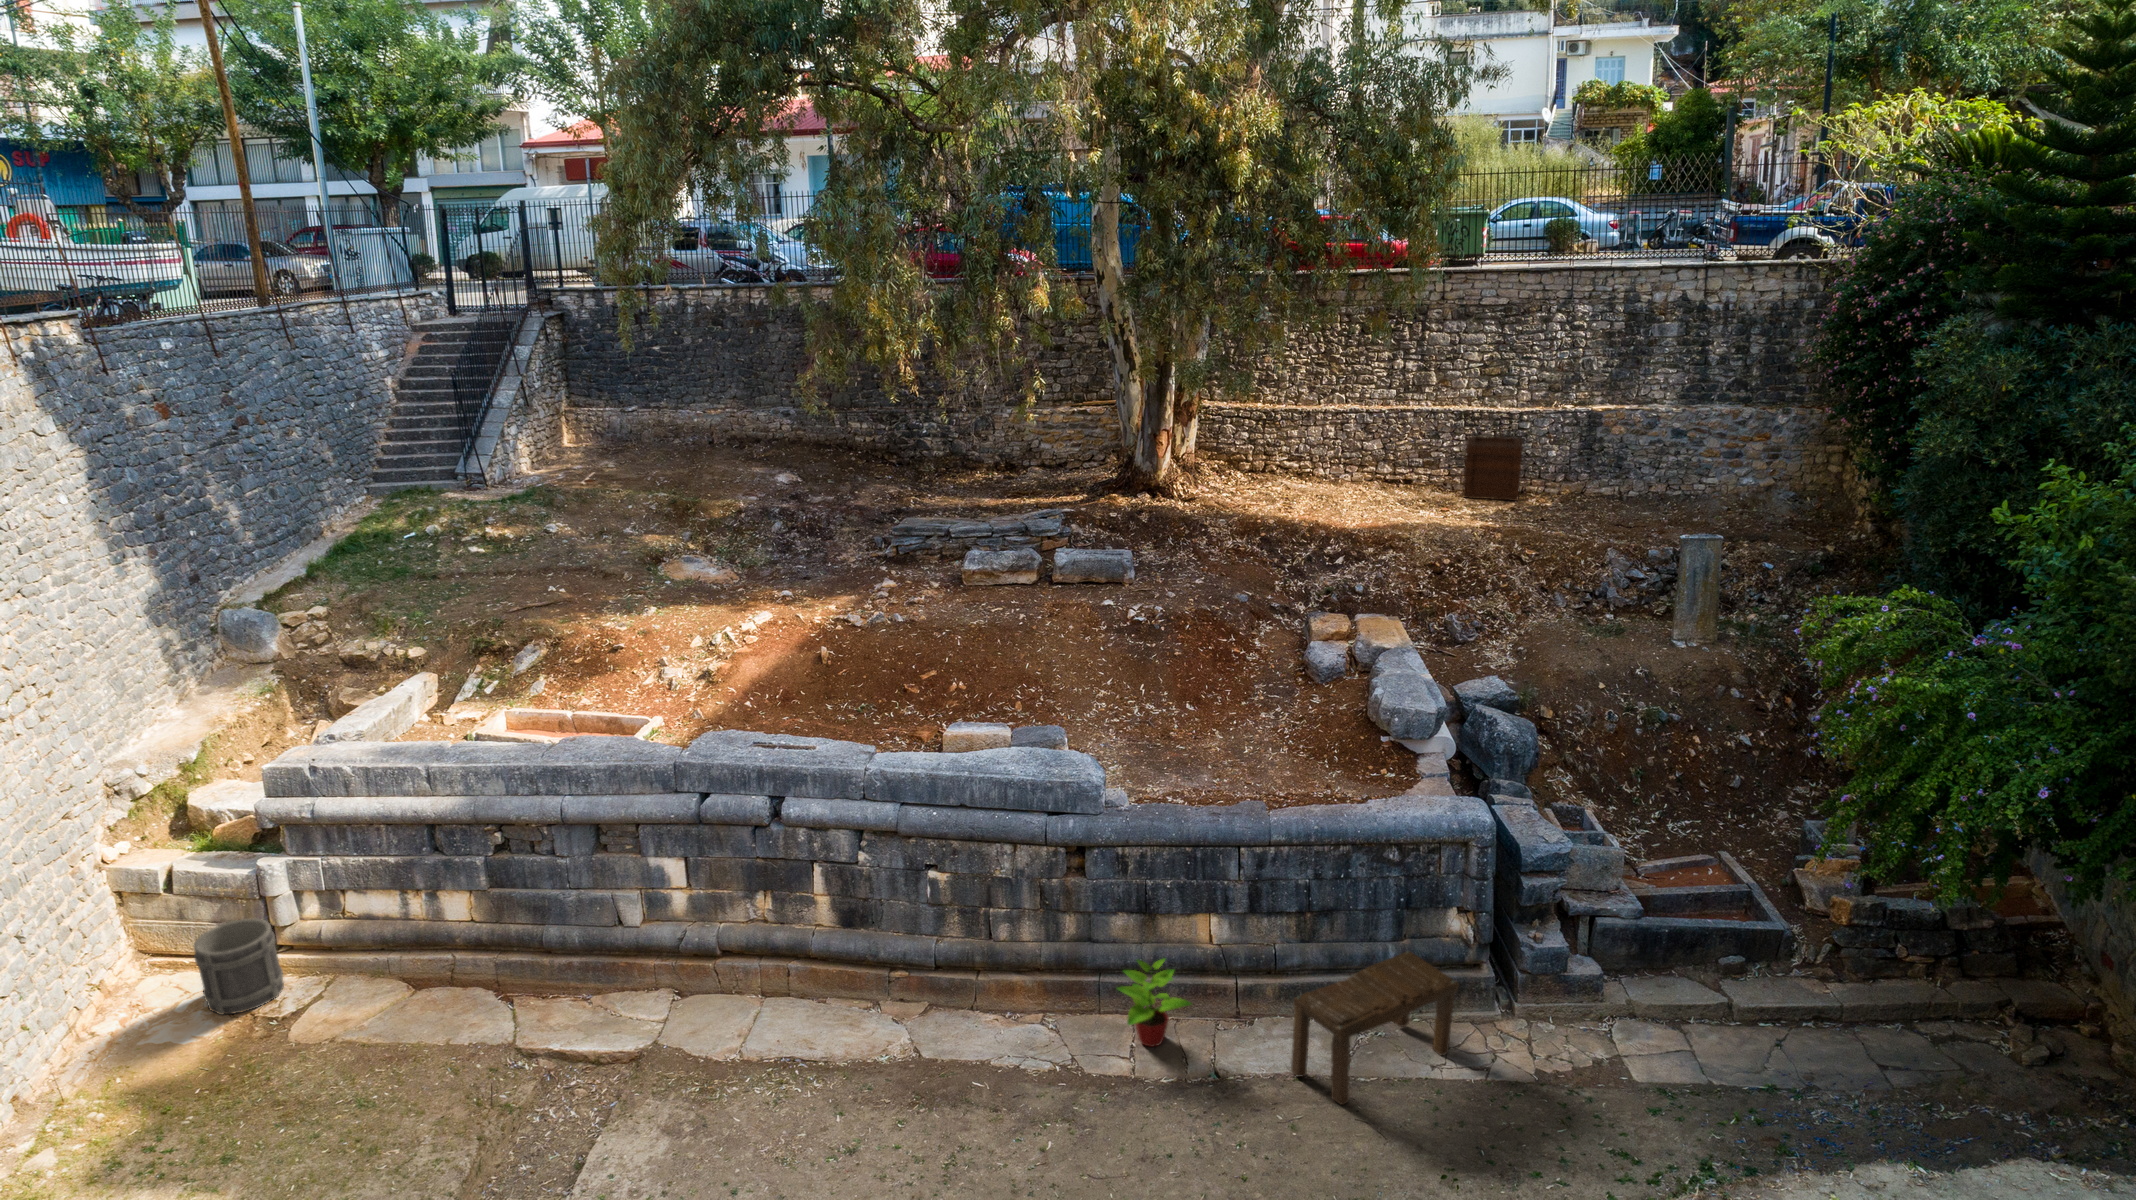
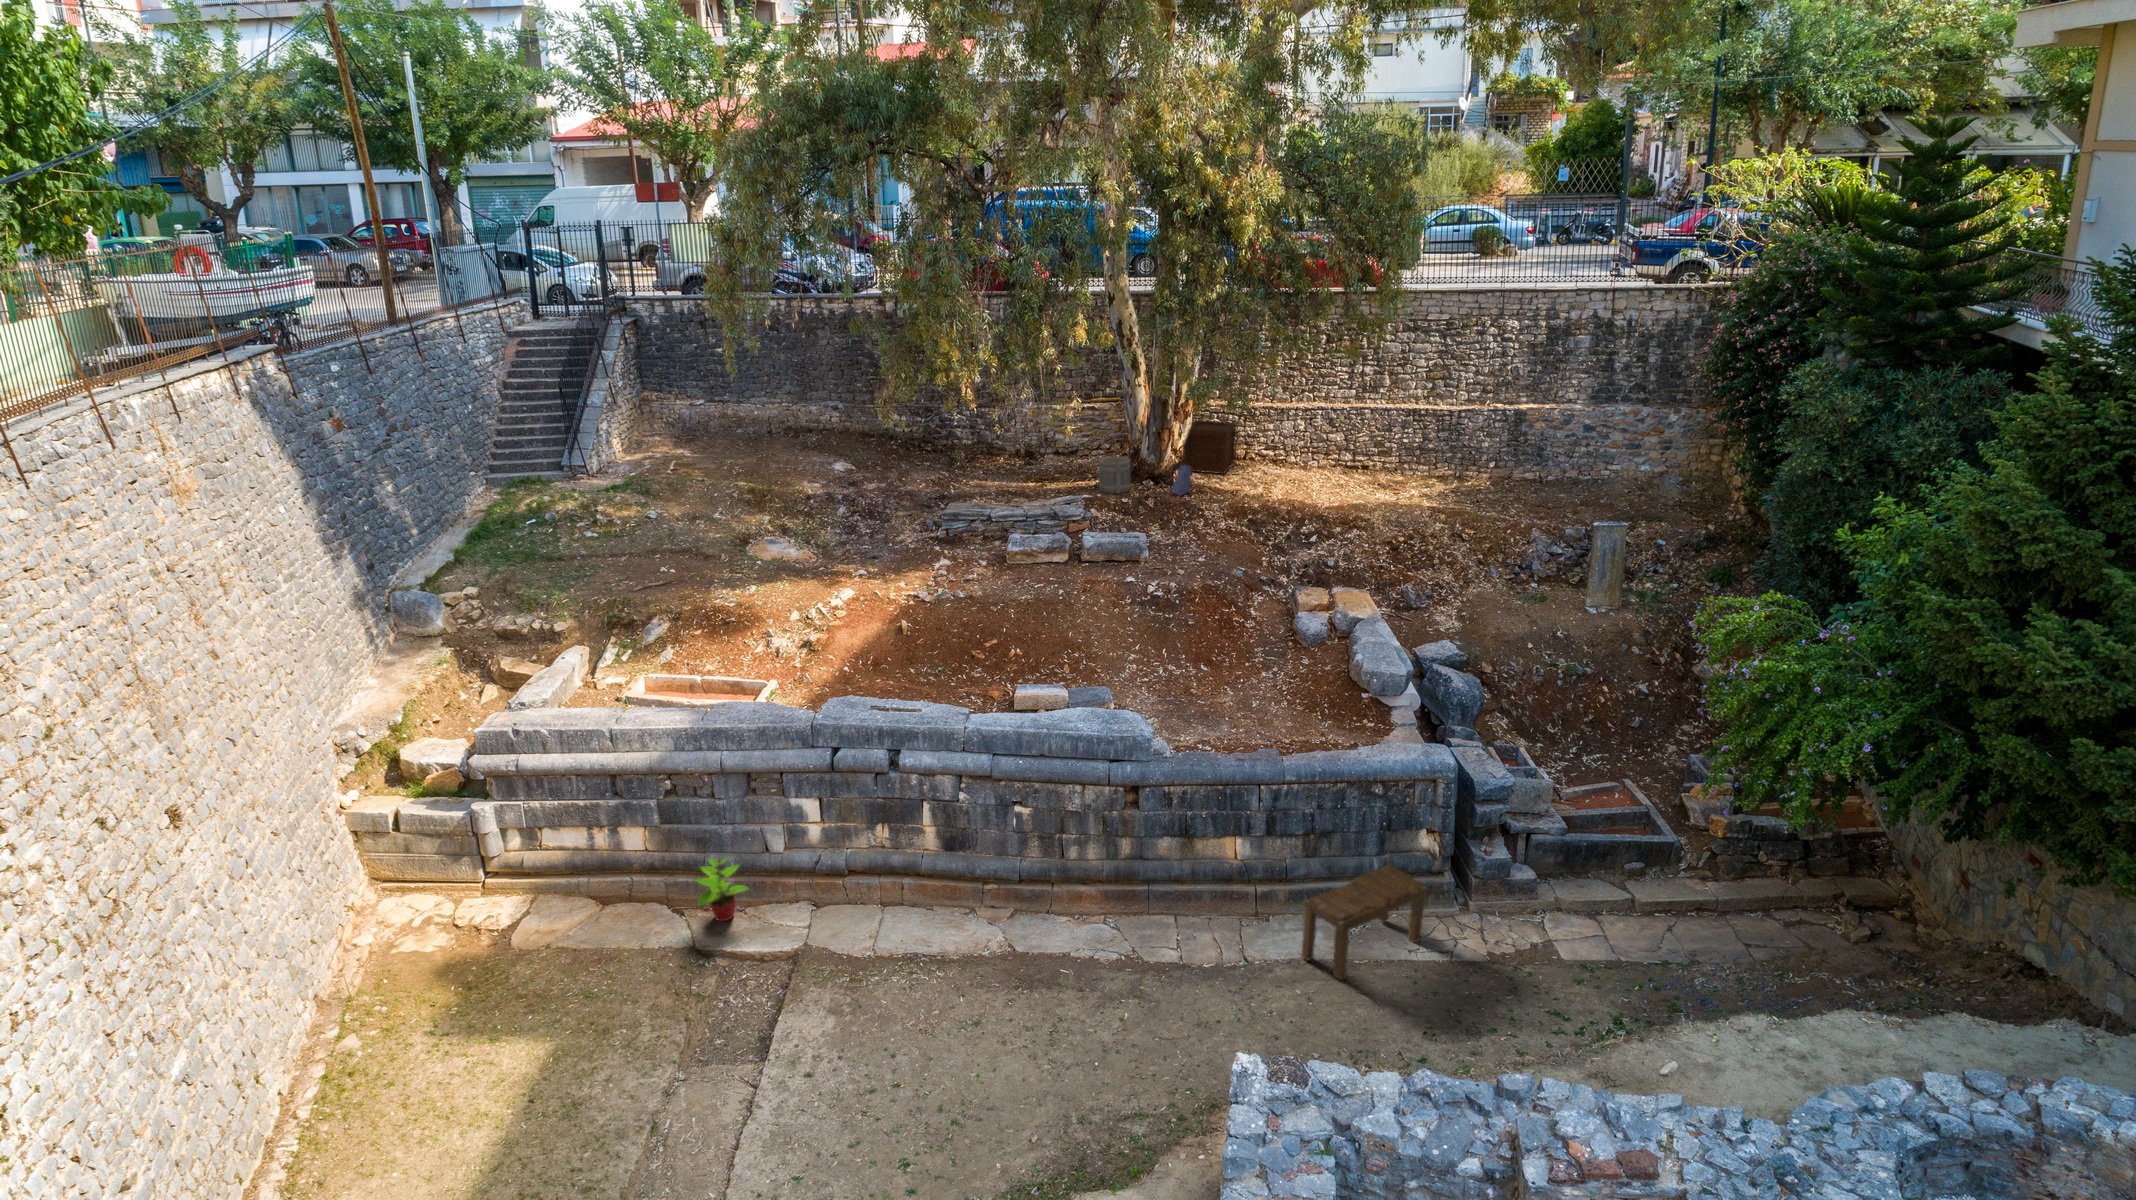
wooden crate: present [1463,436,1523,500] -> present [1183,420,1236,474]
backpack: none [1168,469,1199,511] -> present [1167,461,1192,496]
bucket: present [193,918,284,1015] -> present [1099,456,1131,493]
potted plant: present [1117,959,1192,1047] -> present [696,858,749,922]

